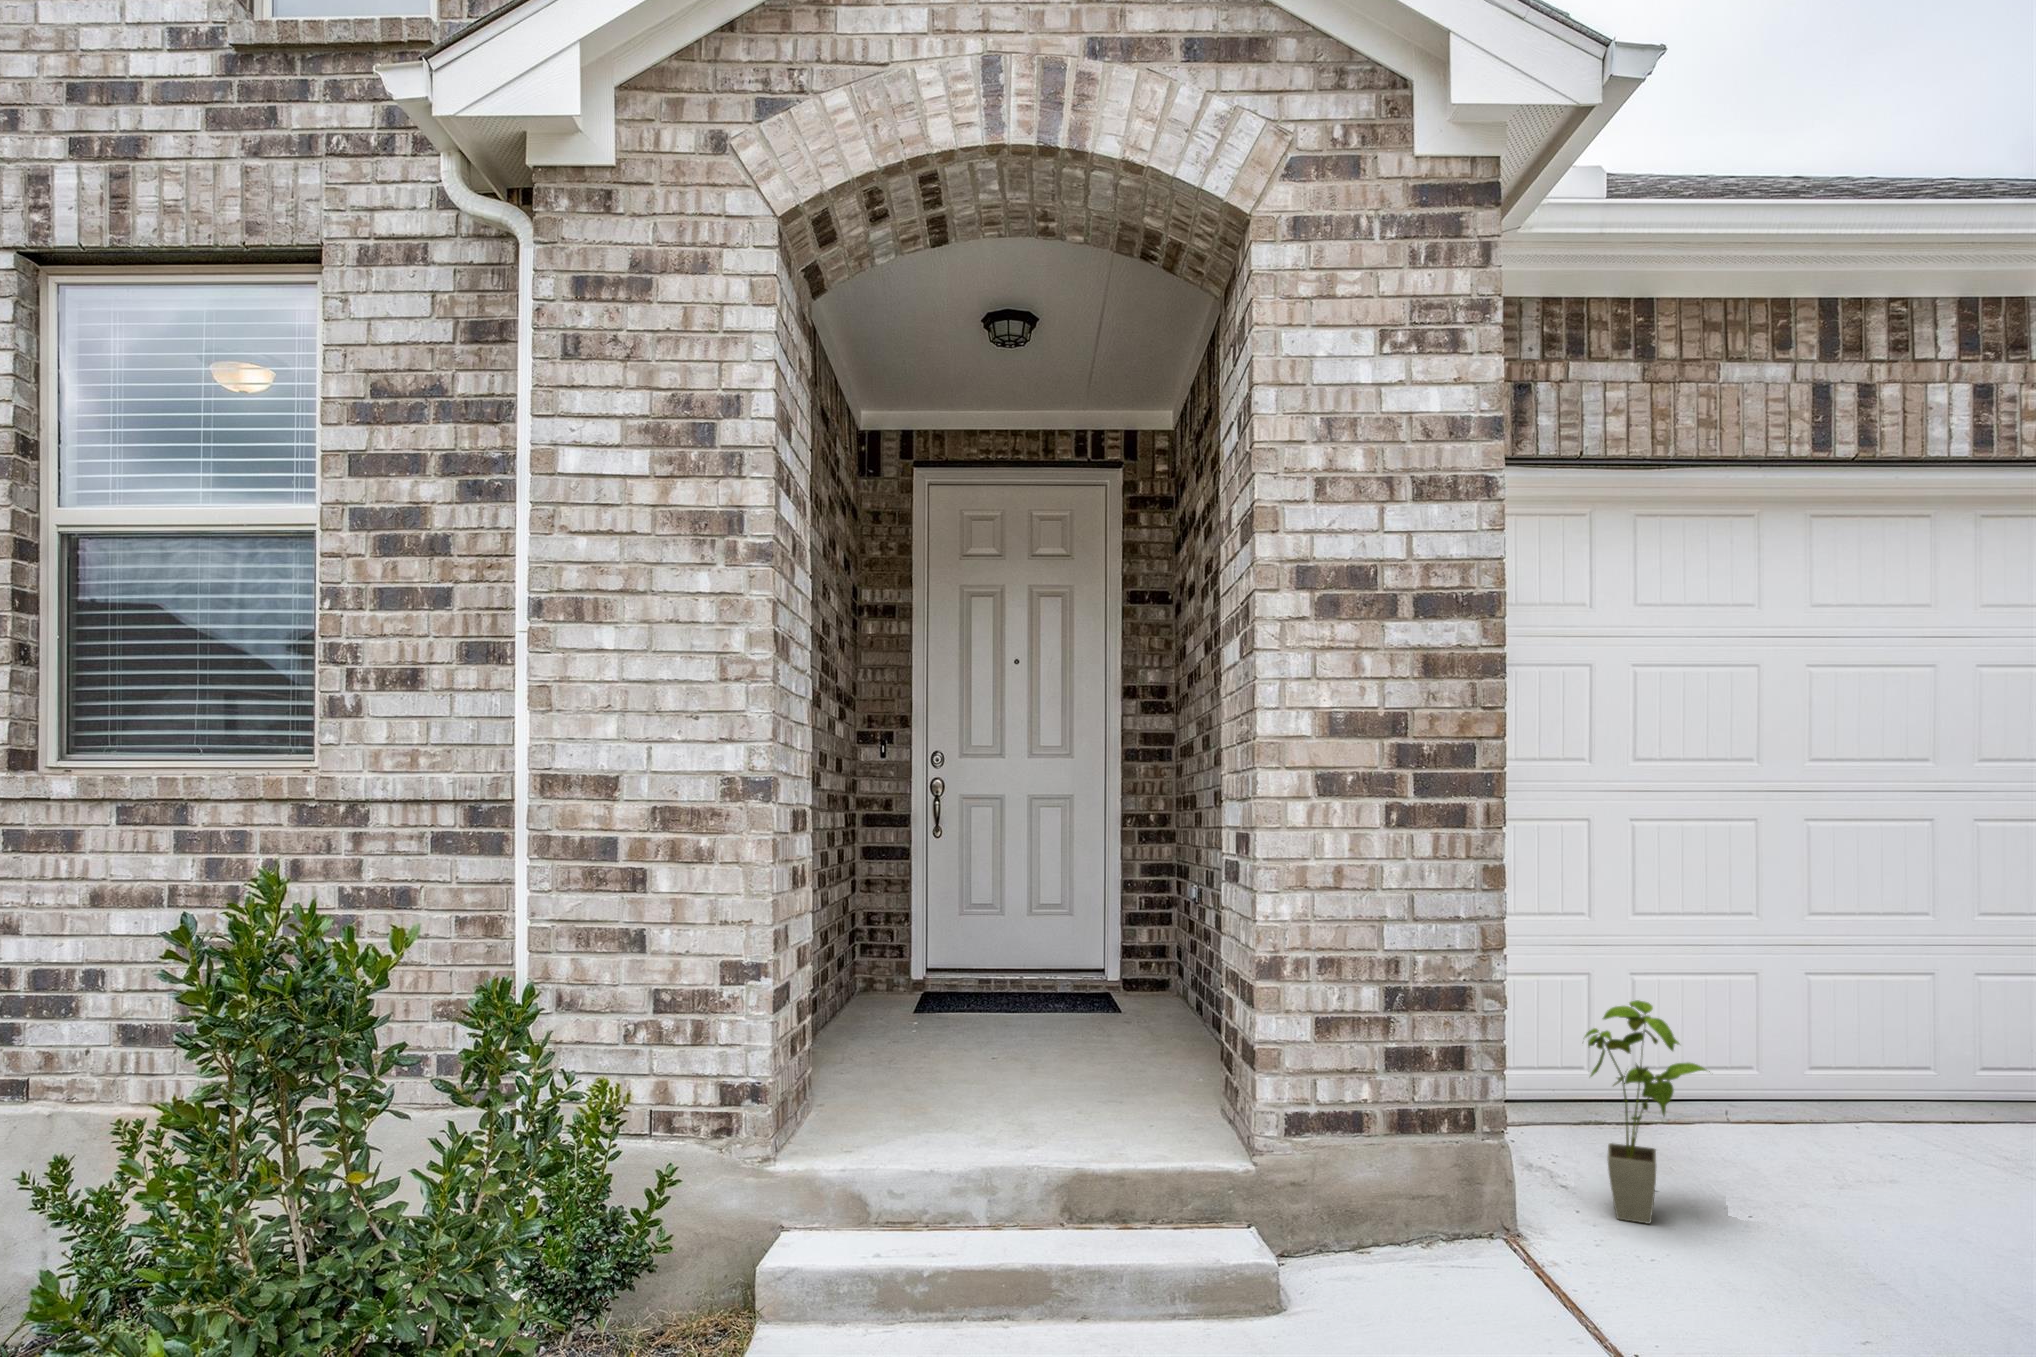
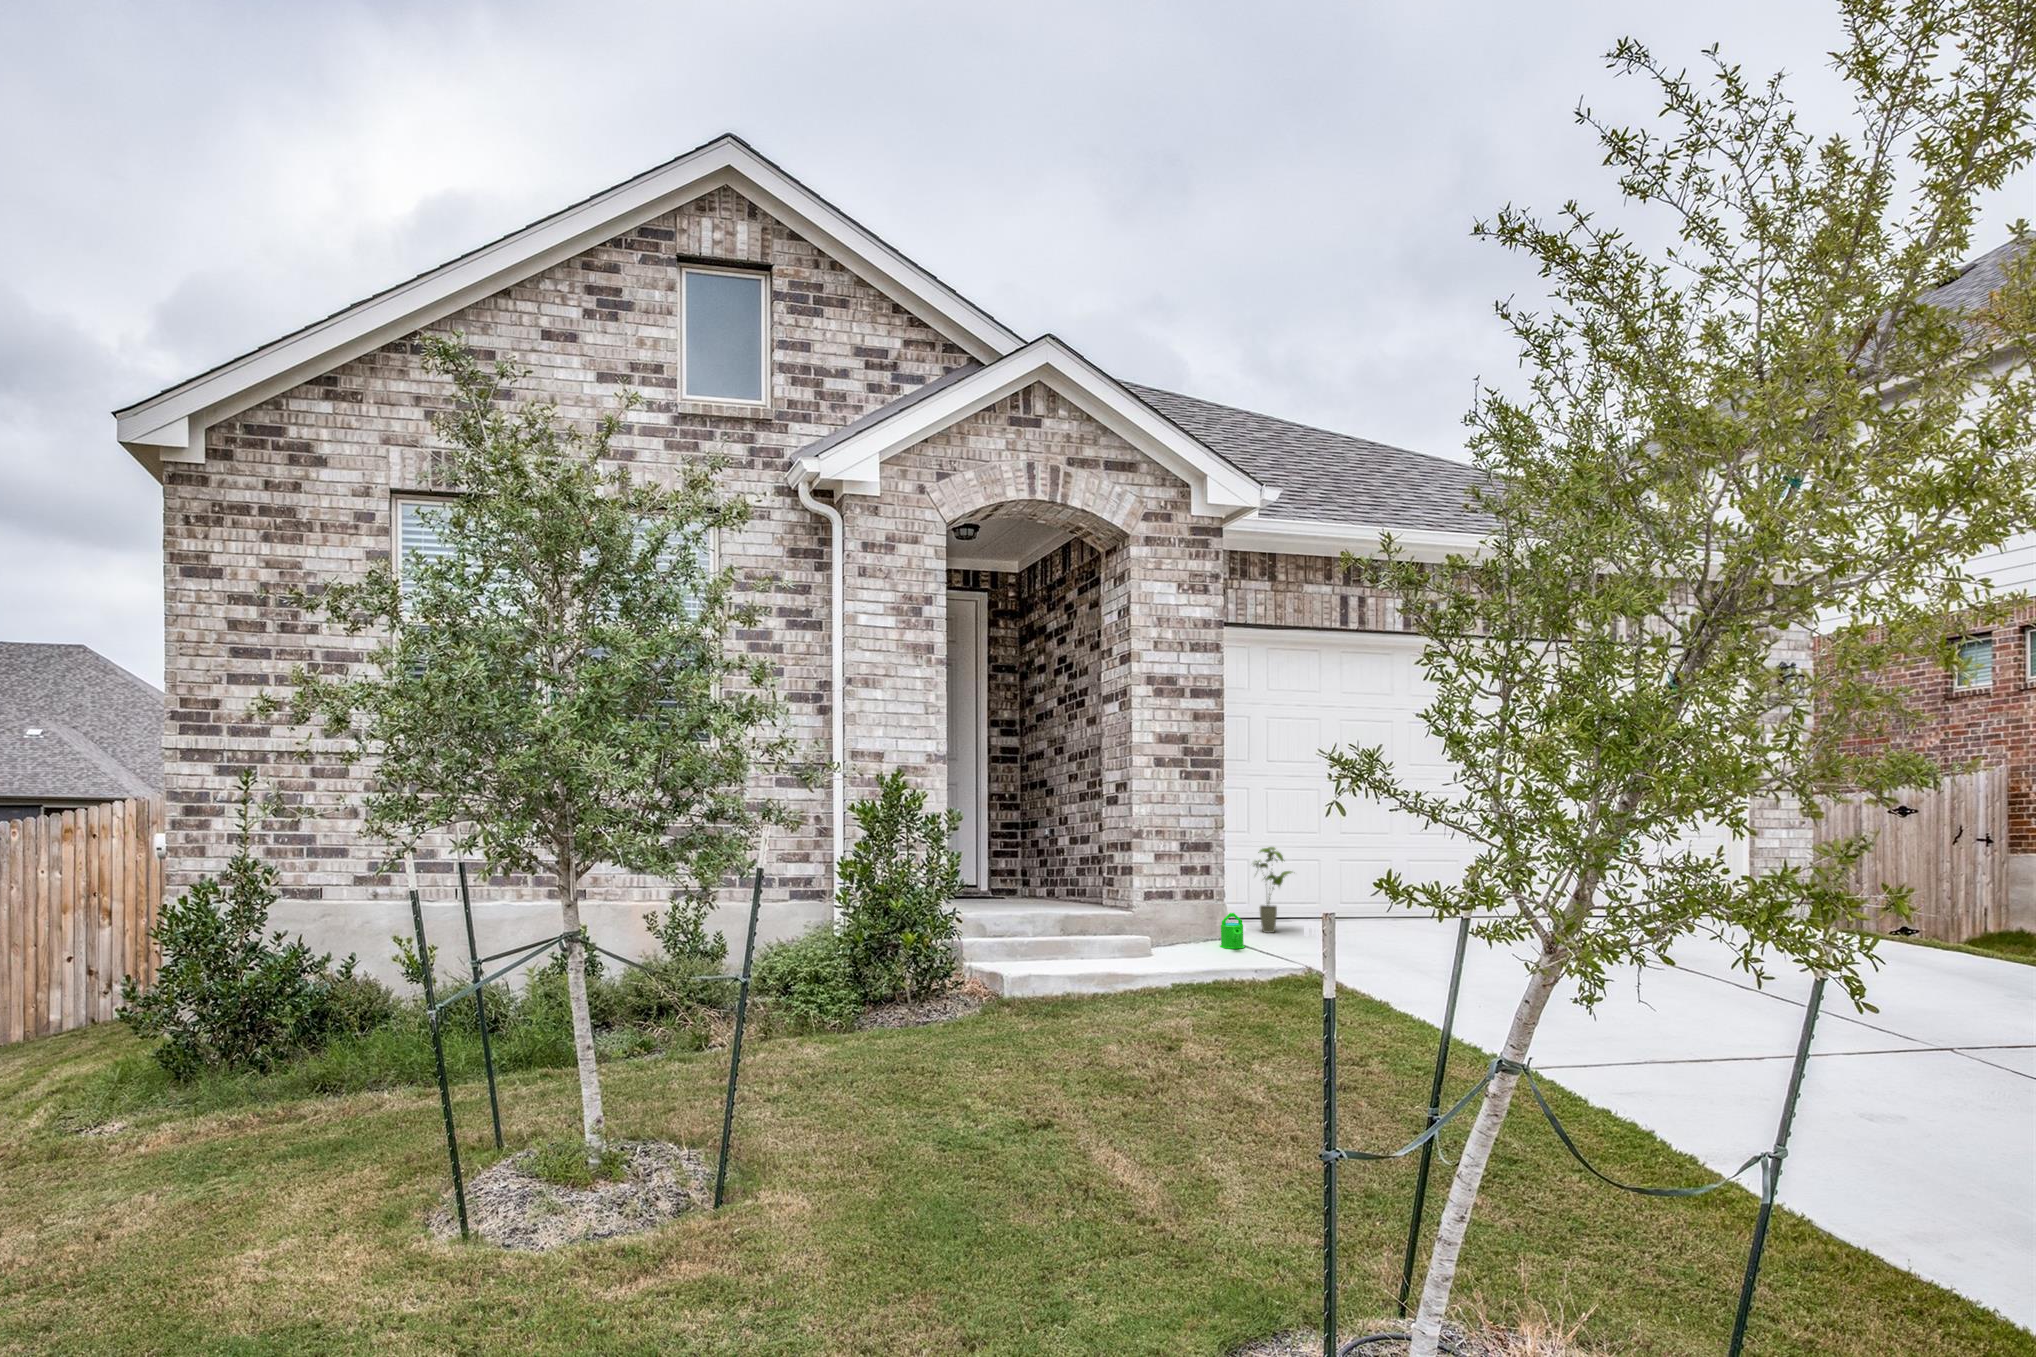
watering can: none [1490,1198,1566,1307] -> present [1220,913,1245,949]

